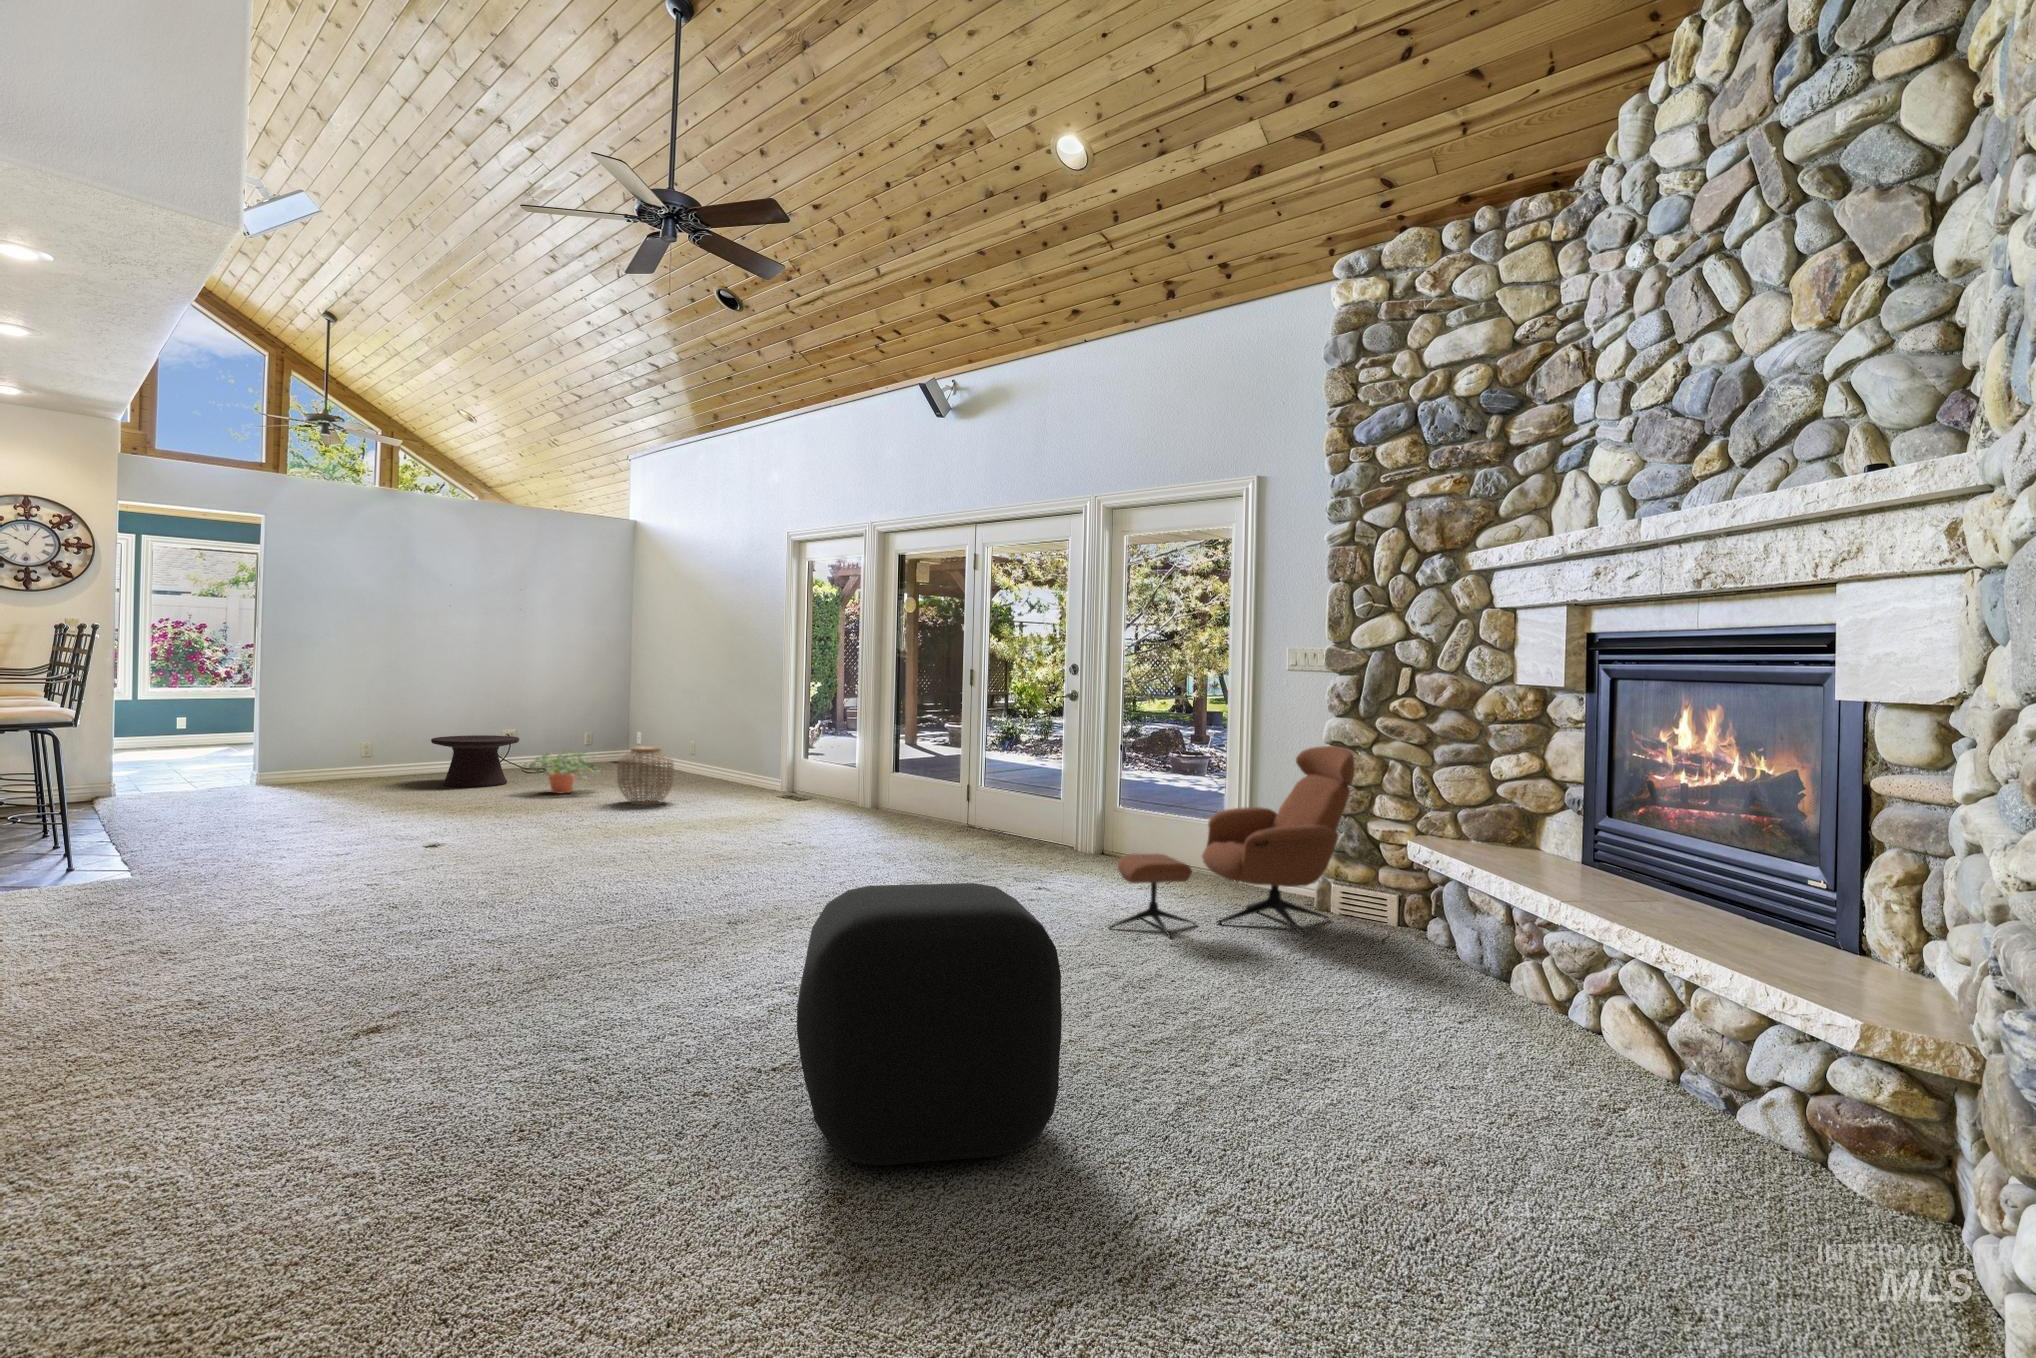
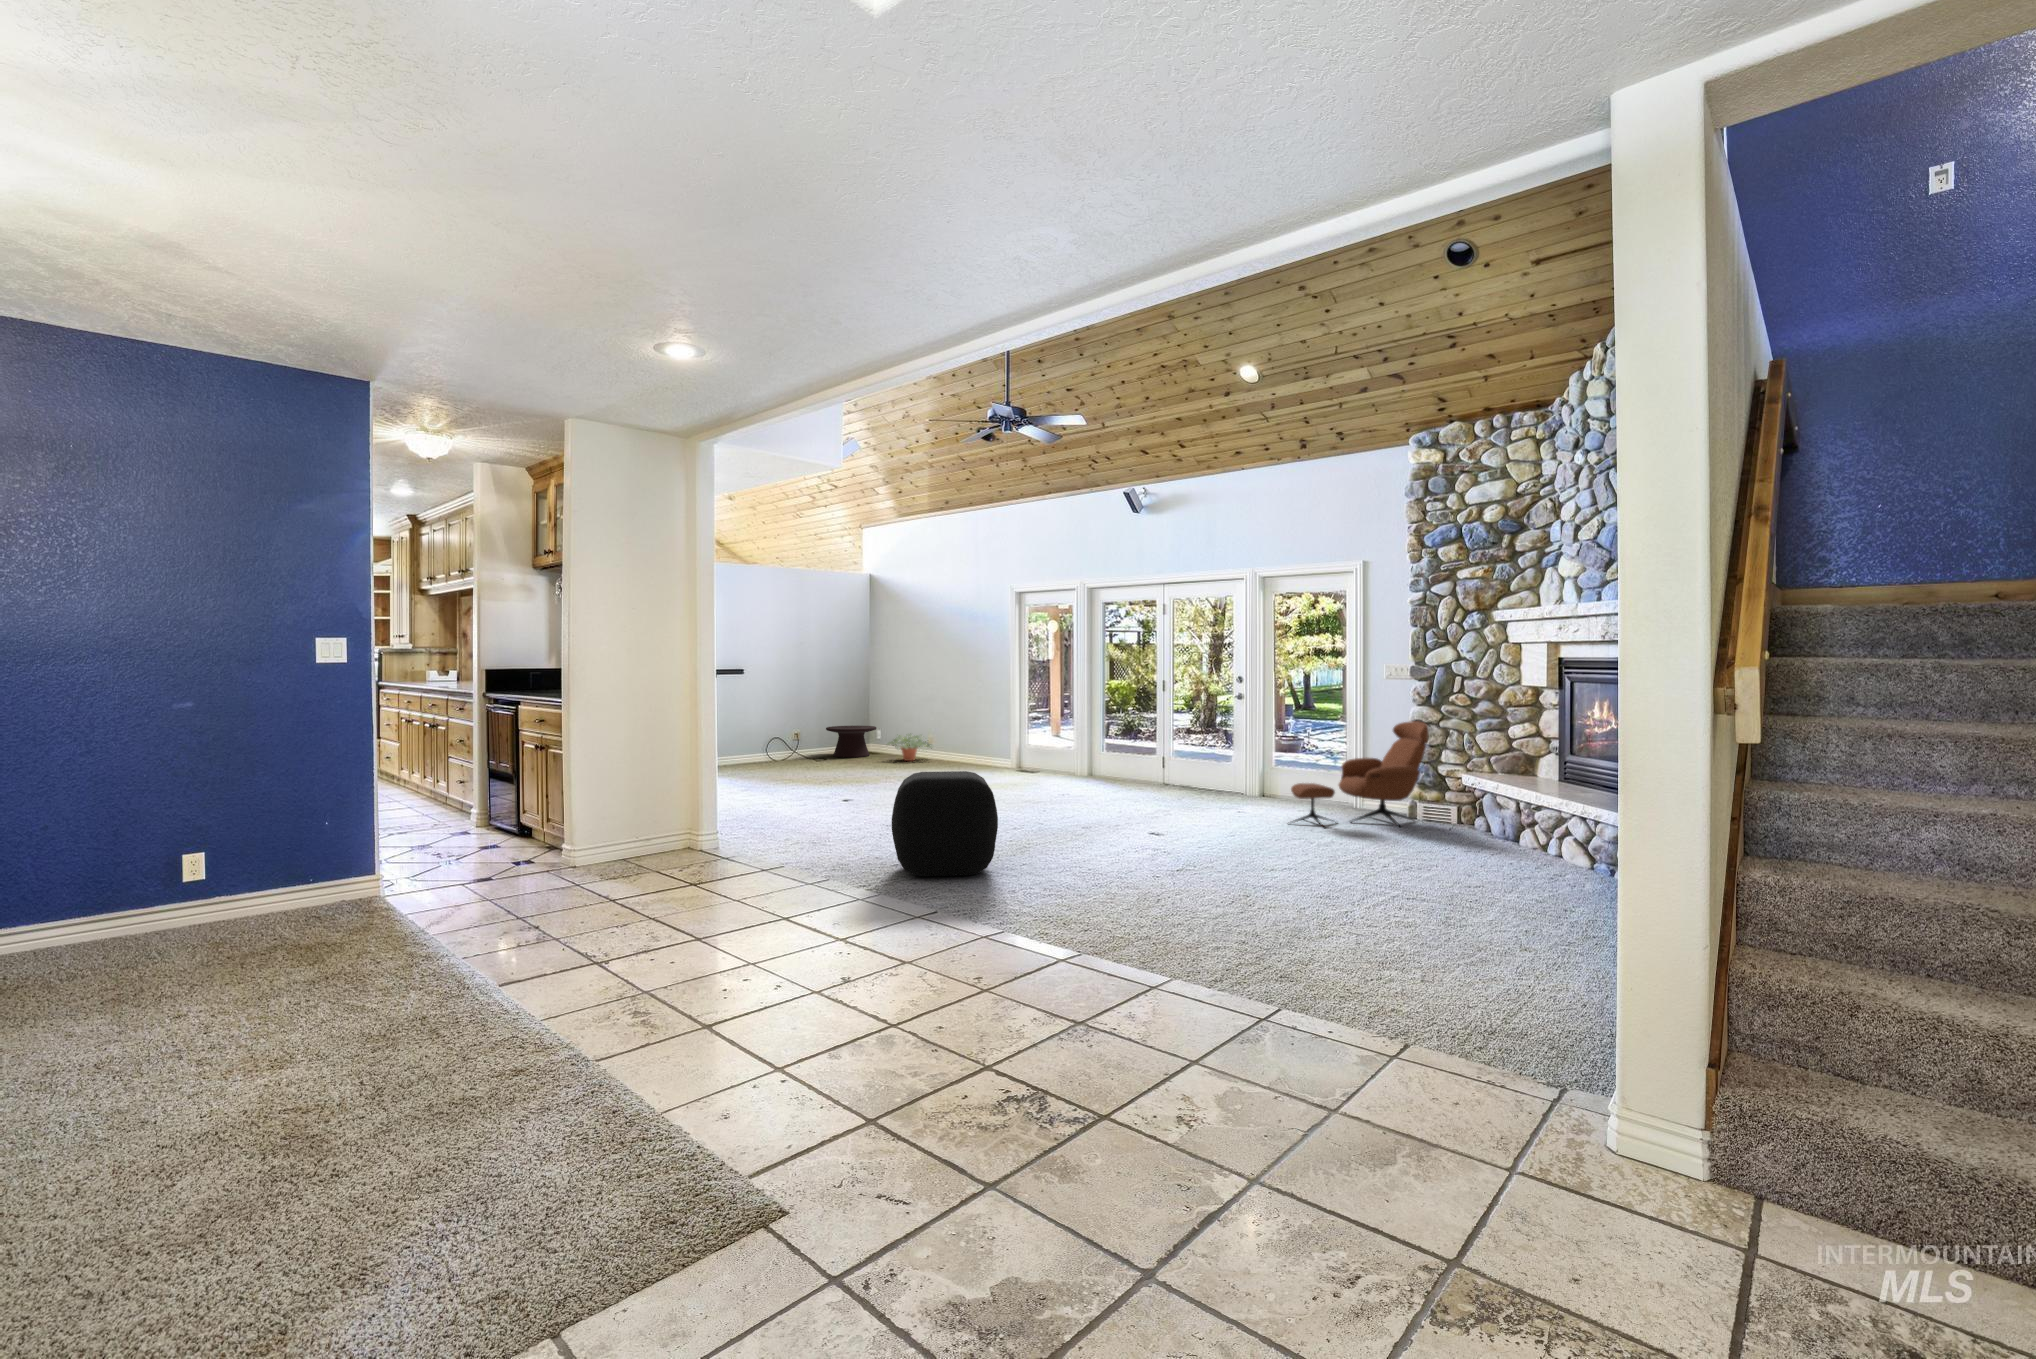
woven basket: present [617,746,674,804] -> none [949,730,983,766]
ottoman: present [797,883,1062,1166] -> present [892,771,998,876]

